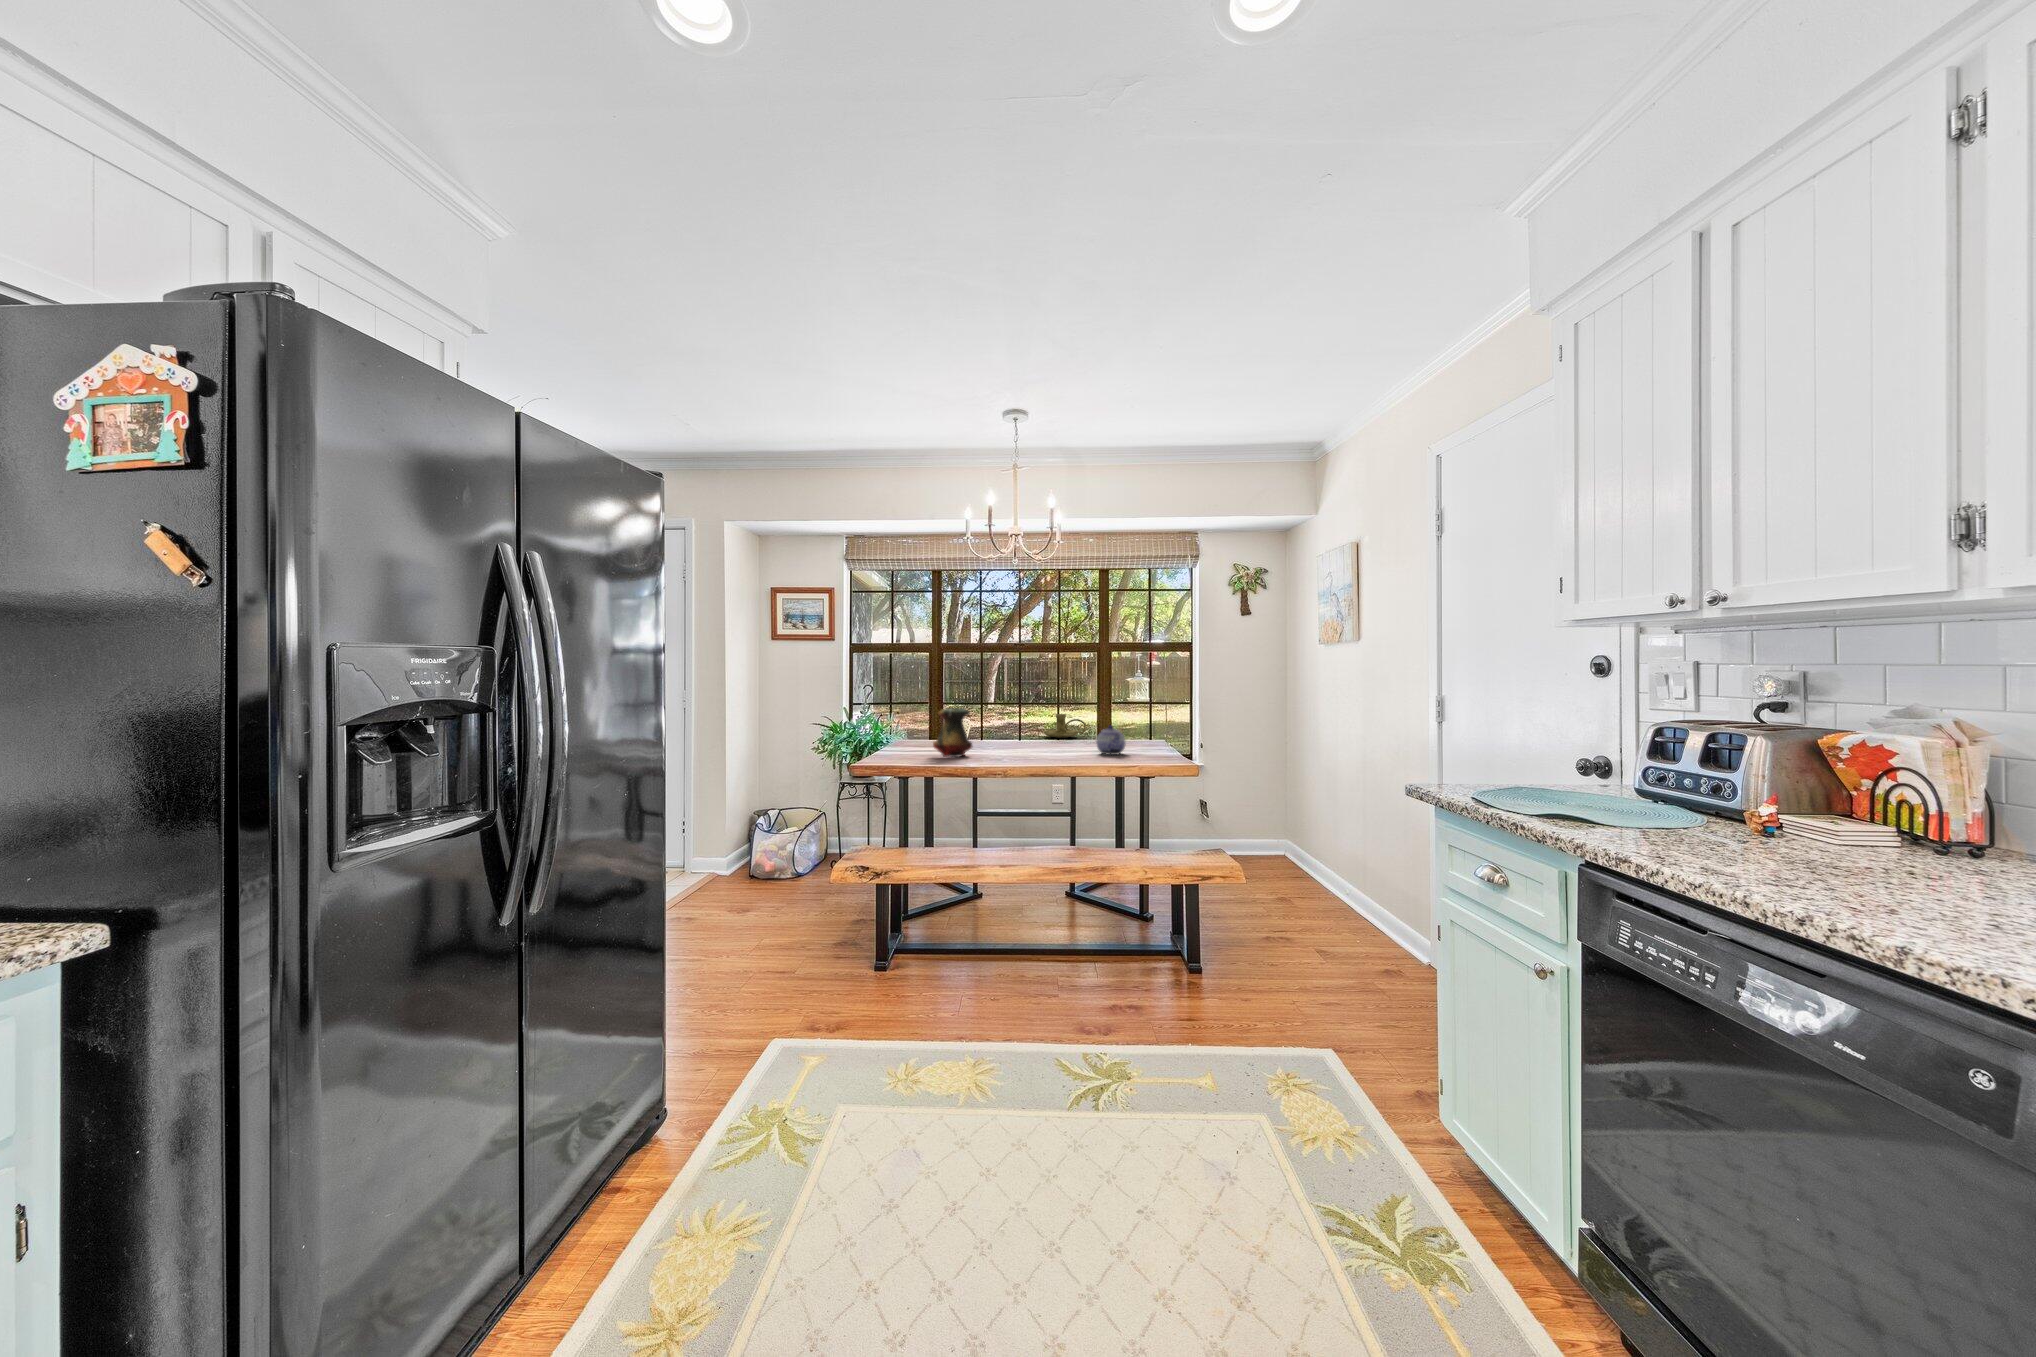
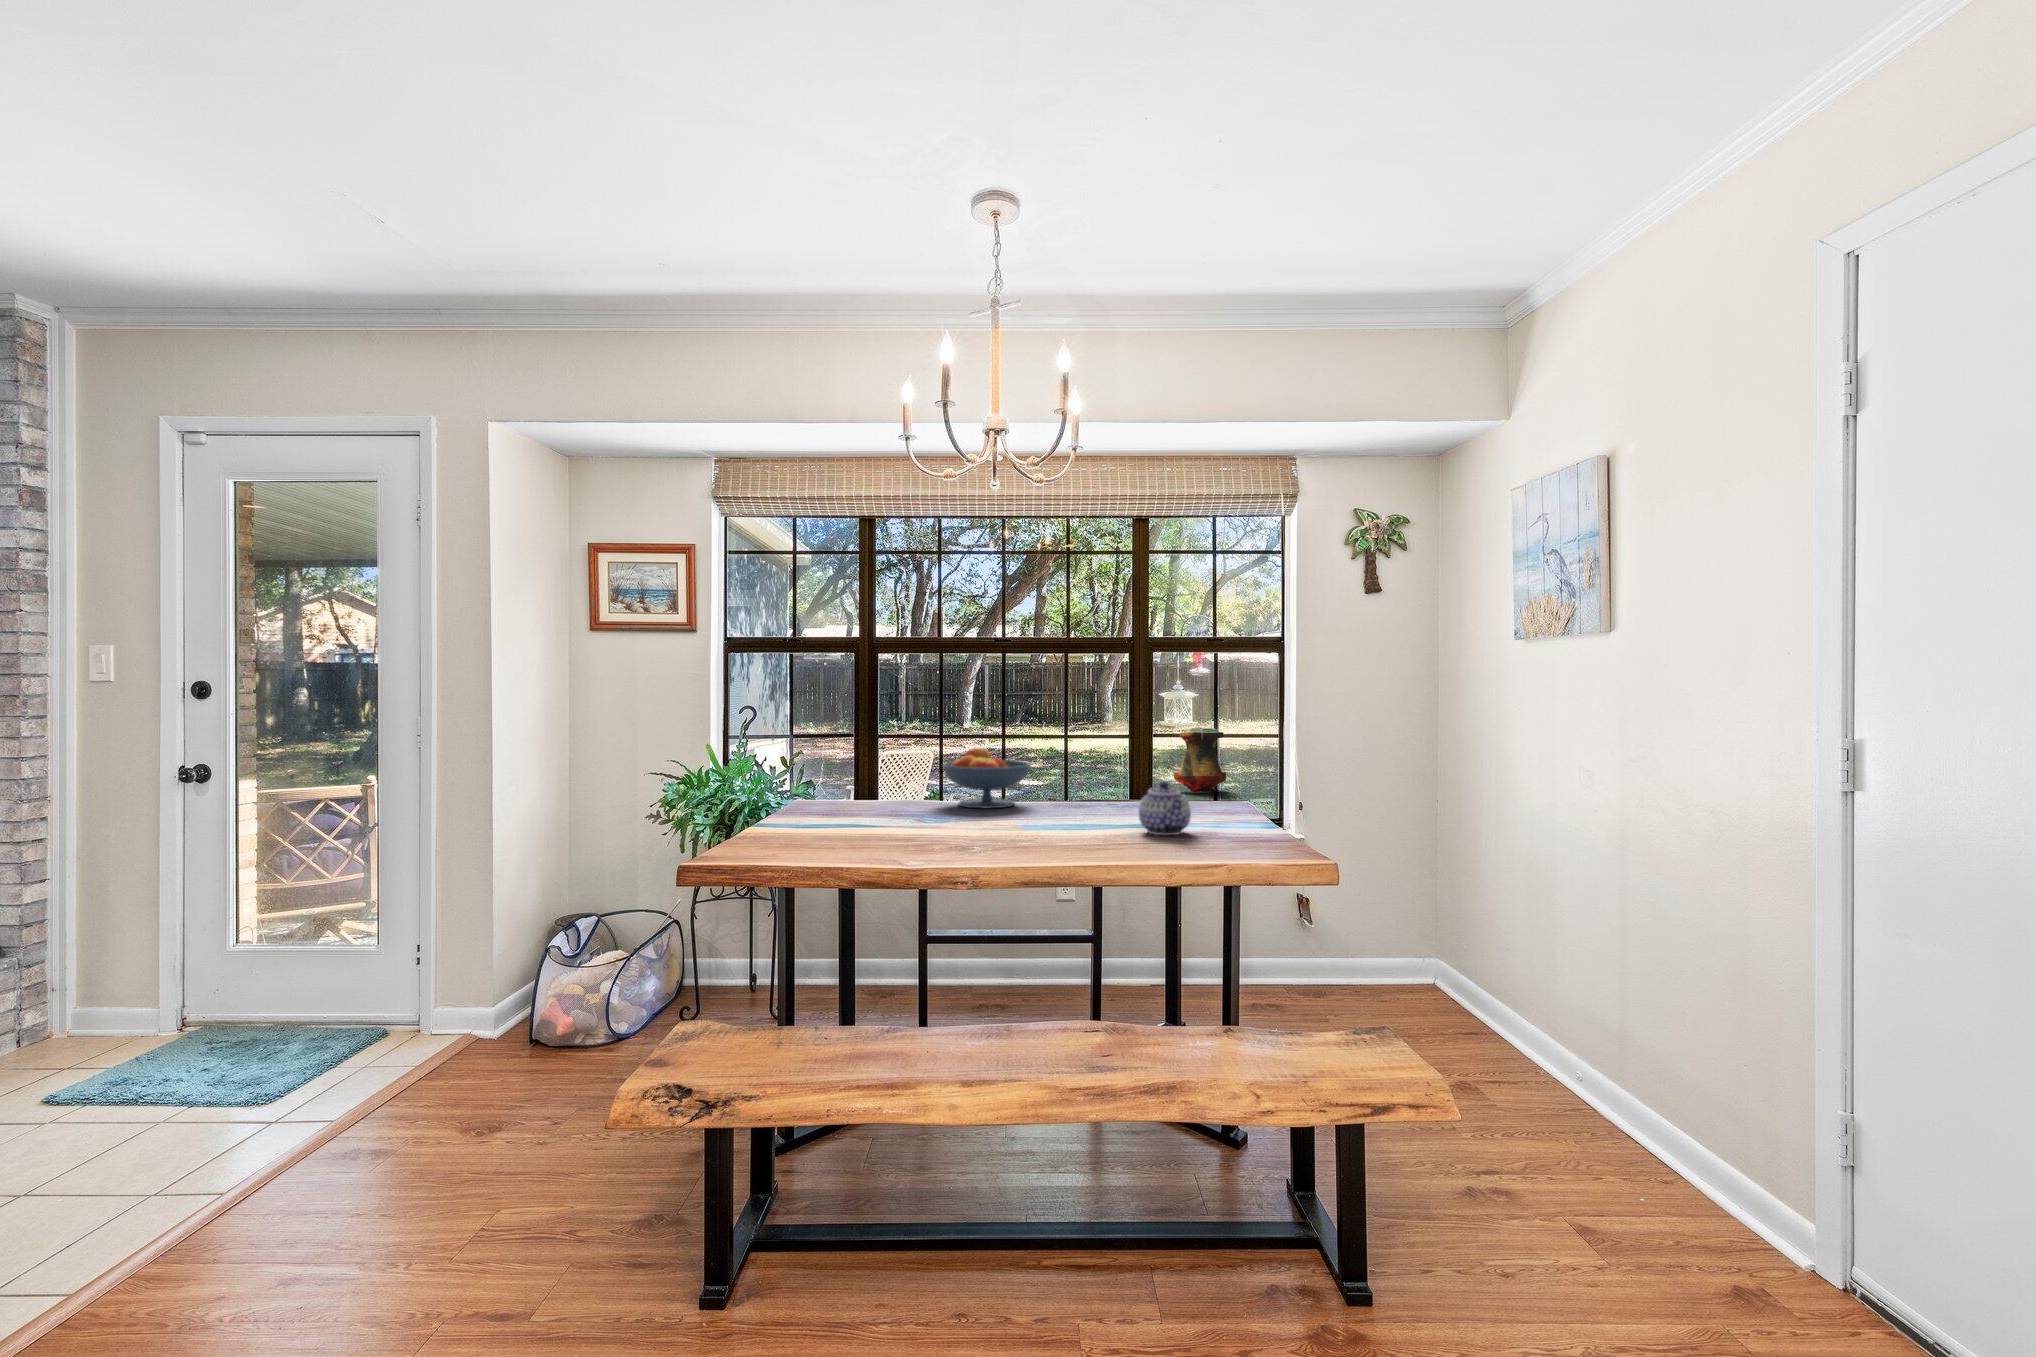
vase: present [933,708,972,757] -> present [1174,728,1226,792]
fruit bowl: none [985,709,1037,744] -> present [943,748,1031,808]
candle holder: present [1043,714,1086,738] -> none [1041,753,1111,793]

